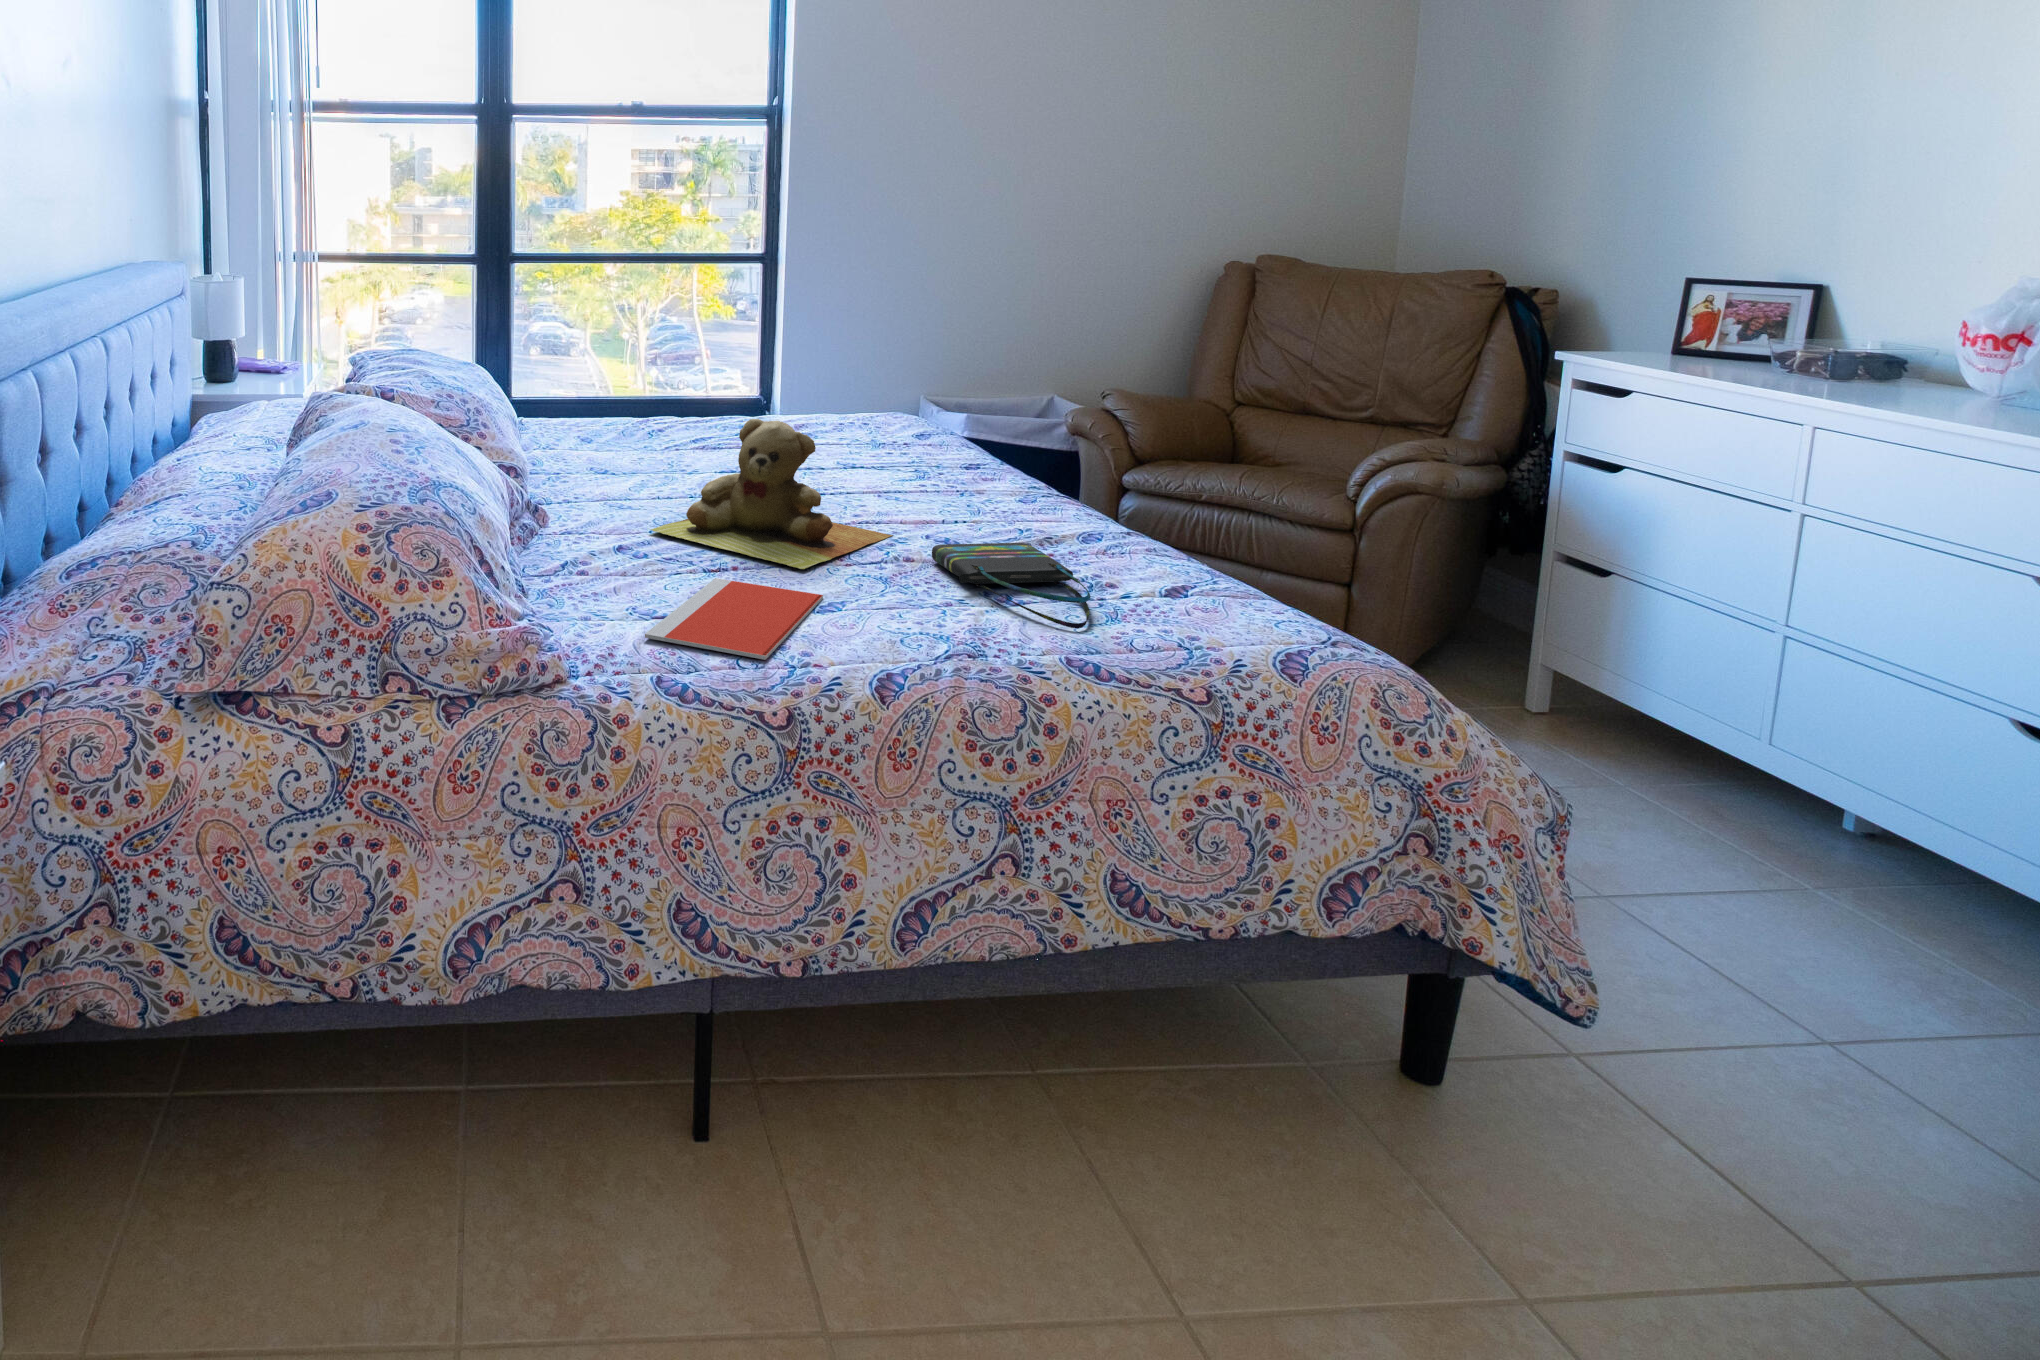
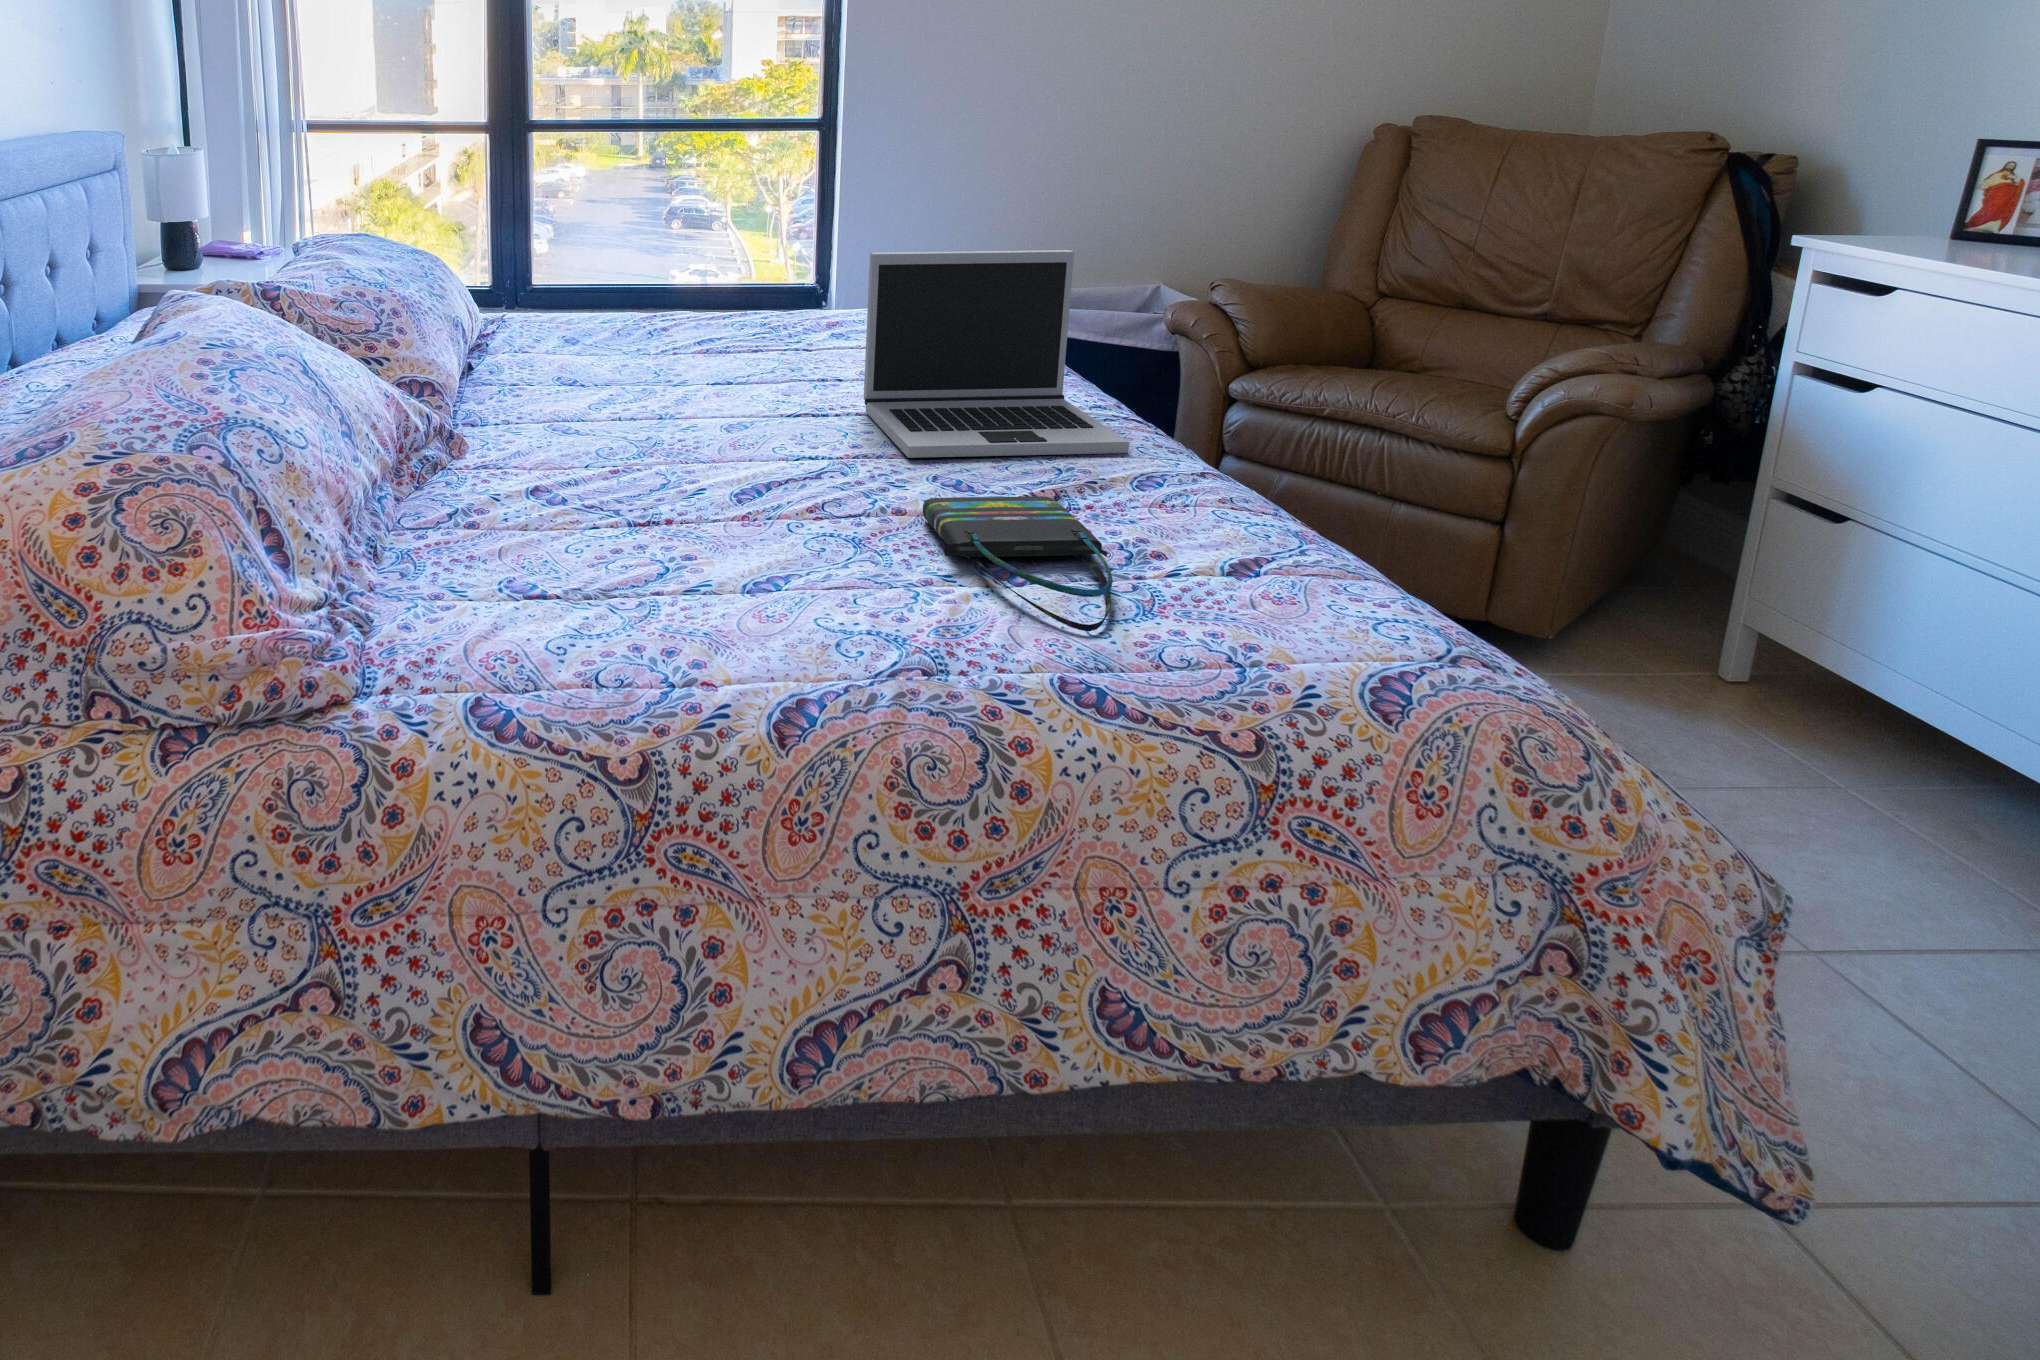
laptop: none [855,360,1071,520] -> present [864,250,1129,458]
teddy bear: present [651,419,893,569] -> none [576,328,887,529]
notebook: present [645,578,823,660] -> none [489,541,758,674]

